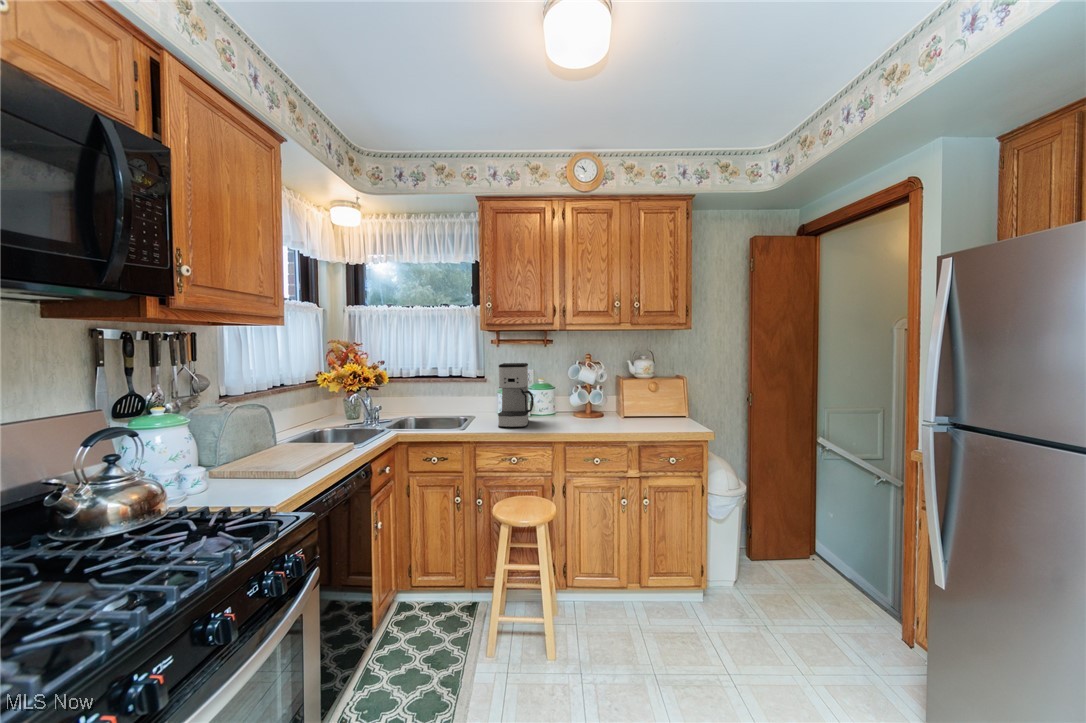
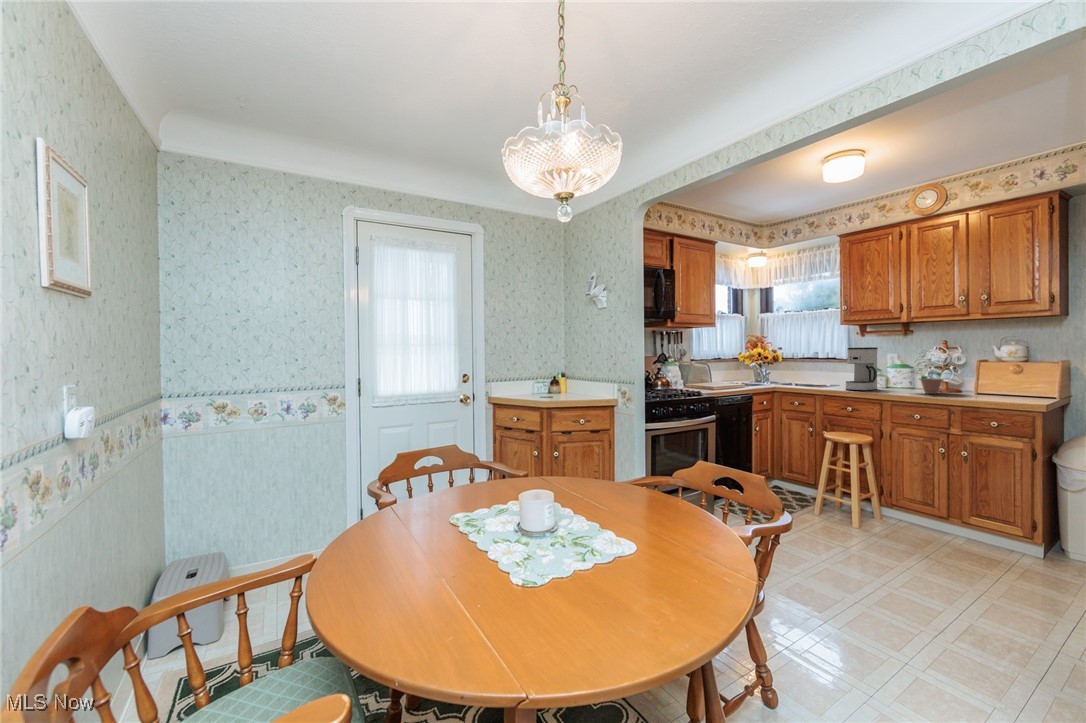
potted plant: none [565,368,627,425] -> present [917,356,956,394]

